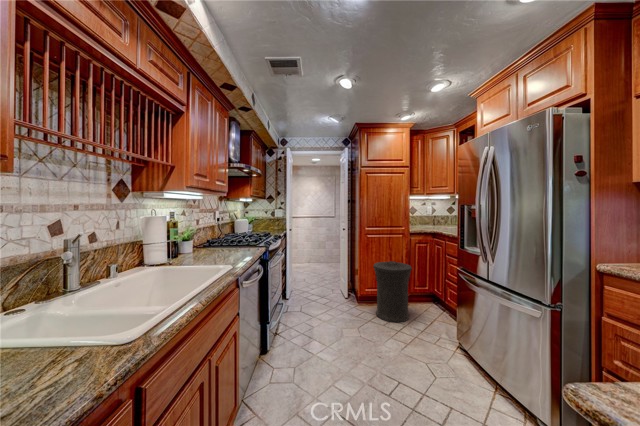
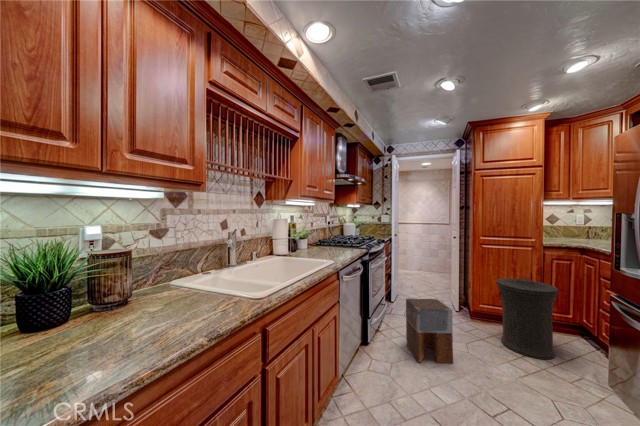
stool: none [305,288,345,352] -> present [406,299,453,363]

